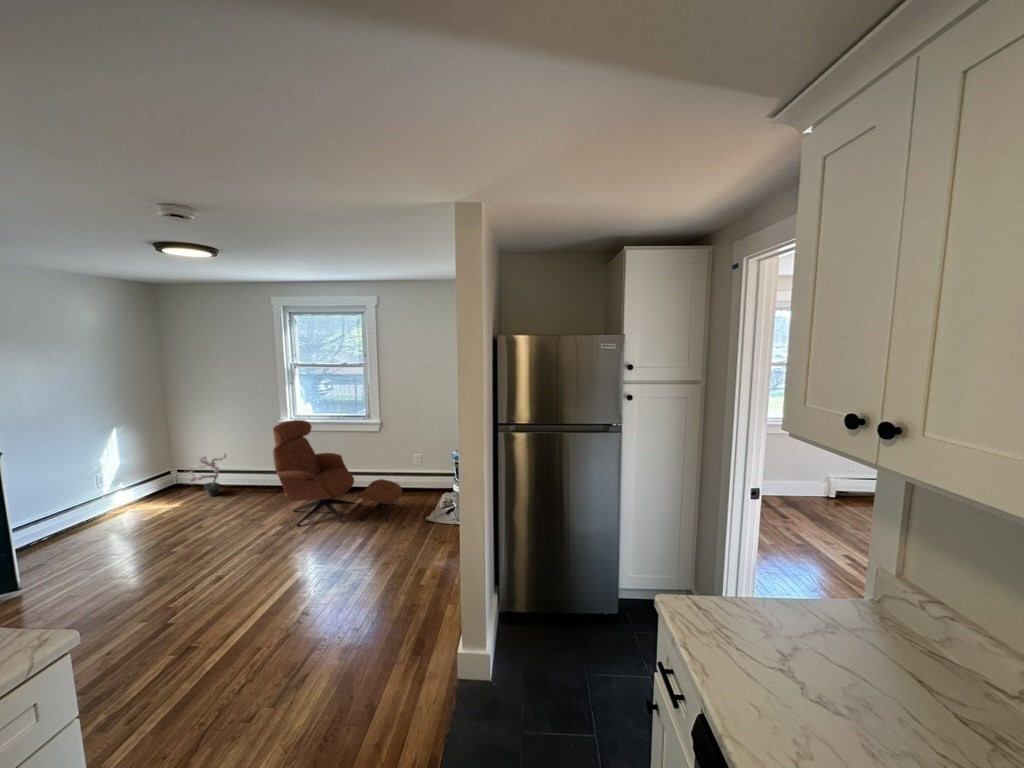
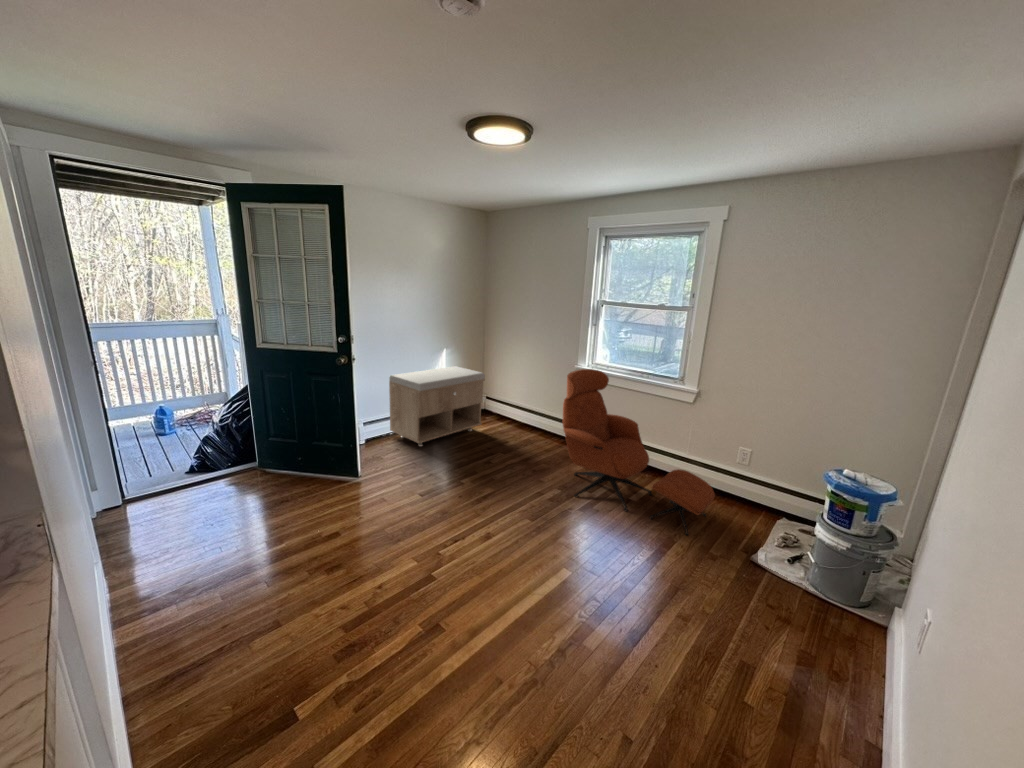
storage bench: none [35,444,179,539] -> present [389,366,485,446]
potted plant: present [188,454,226,496] -> none [489,386,526,431]

